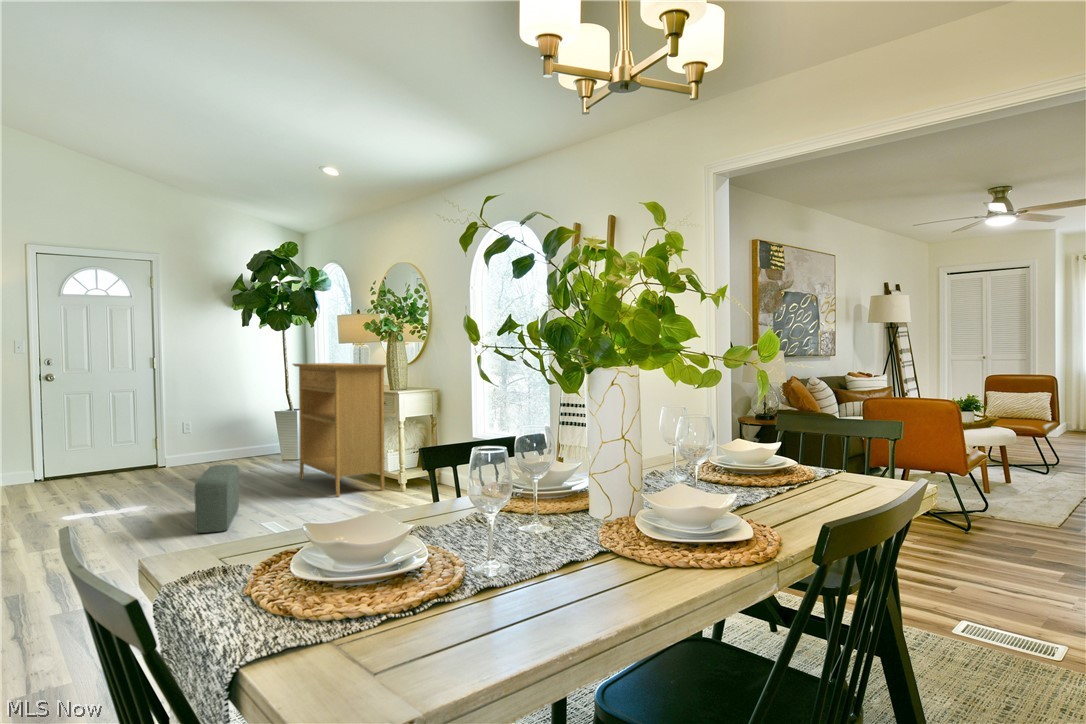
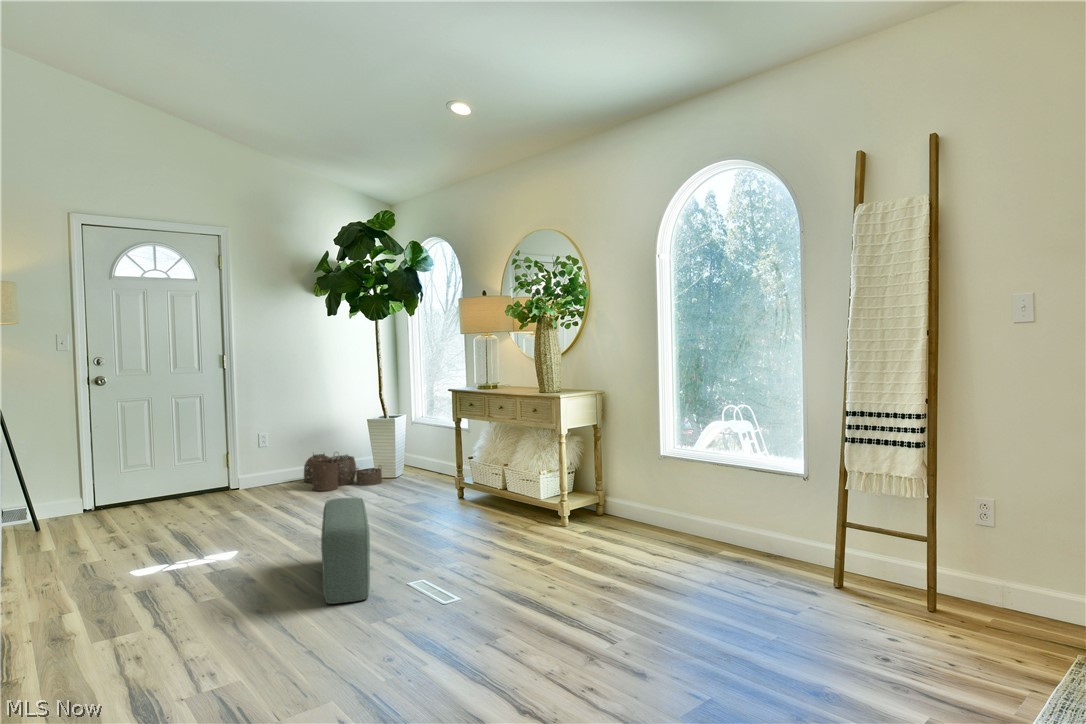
console table: present [293,363,386,497] -> none [405,359,542,536]
woven basket: none [221,438,284,468] -> present [304,454,382,491]

